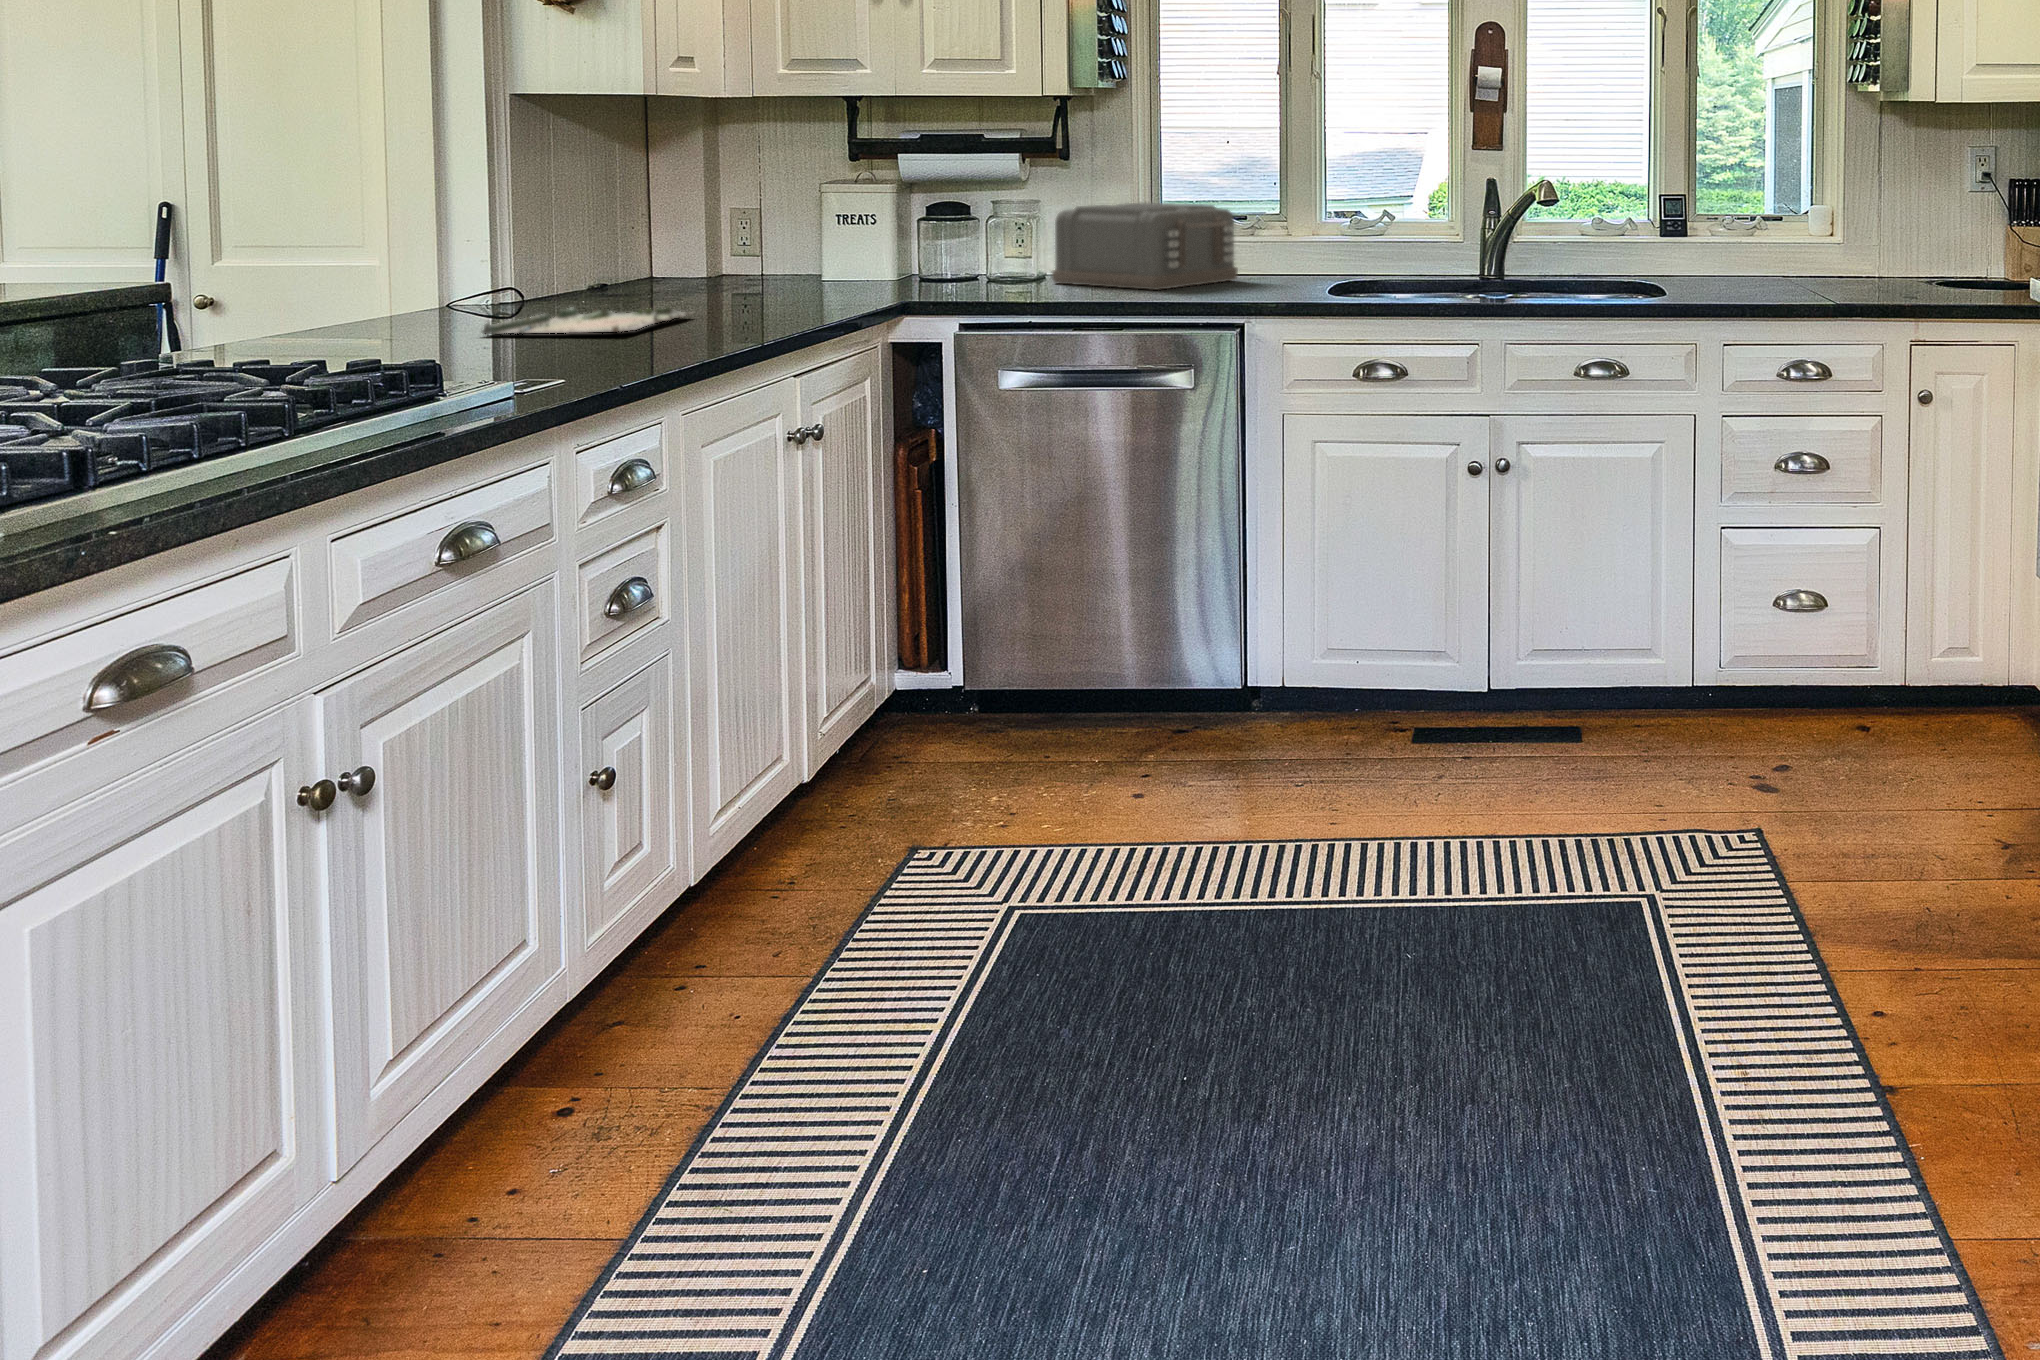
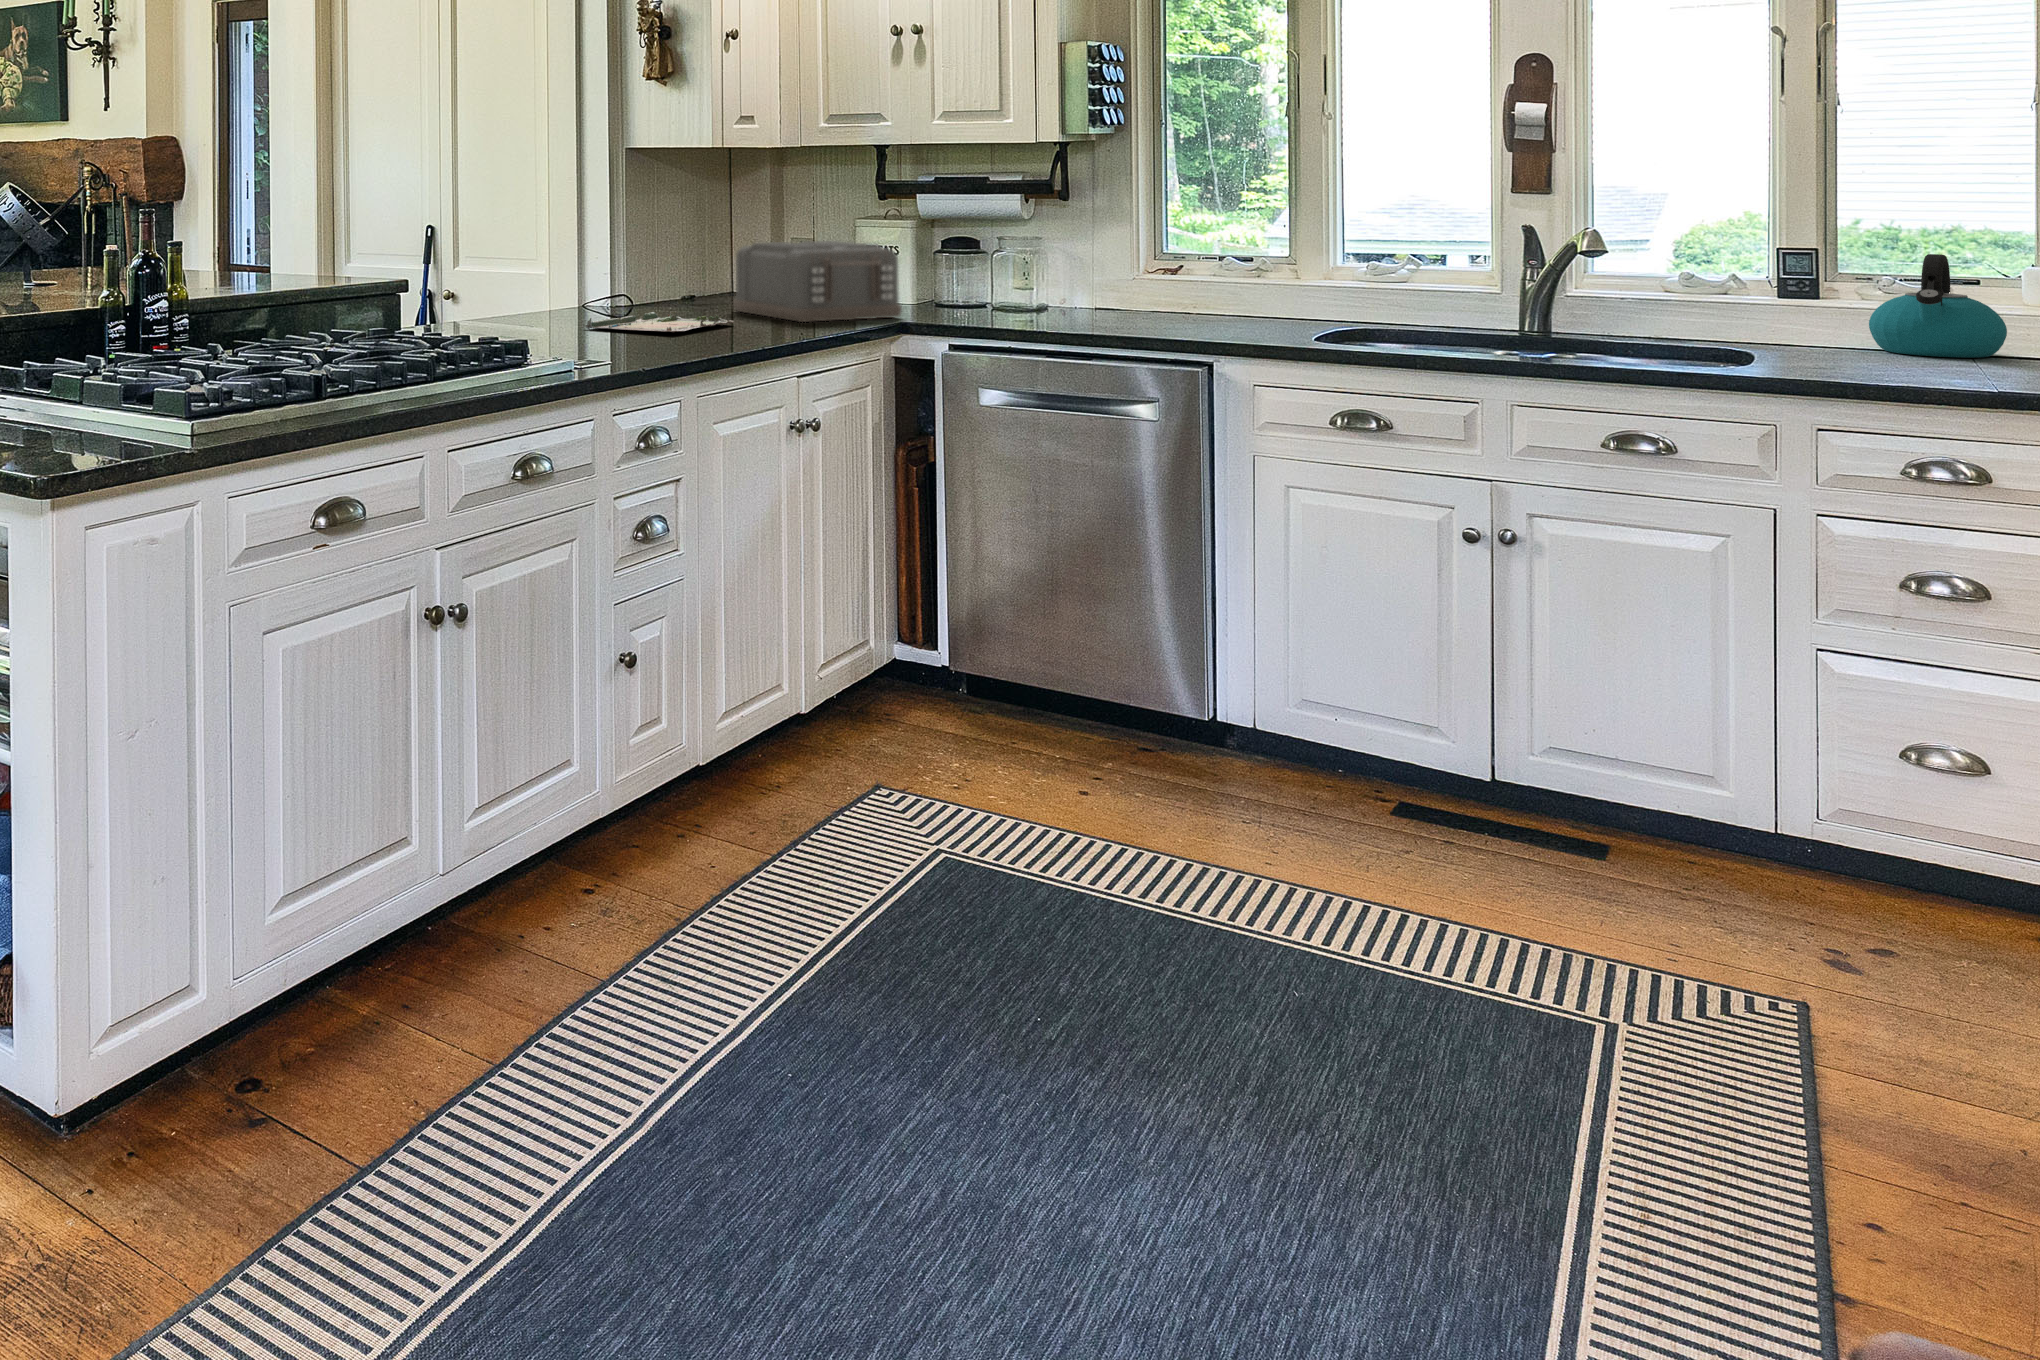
kettle: none [1723,198,1809,280] -> present [1869,254,2007,358]
toaster: present [1051,203,1238,290] -> present [734,241,902,322]

